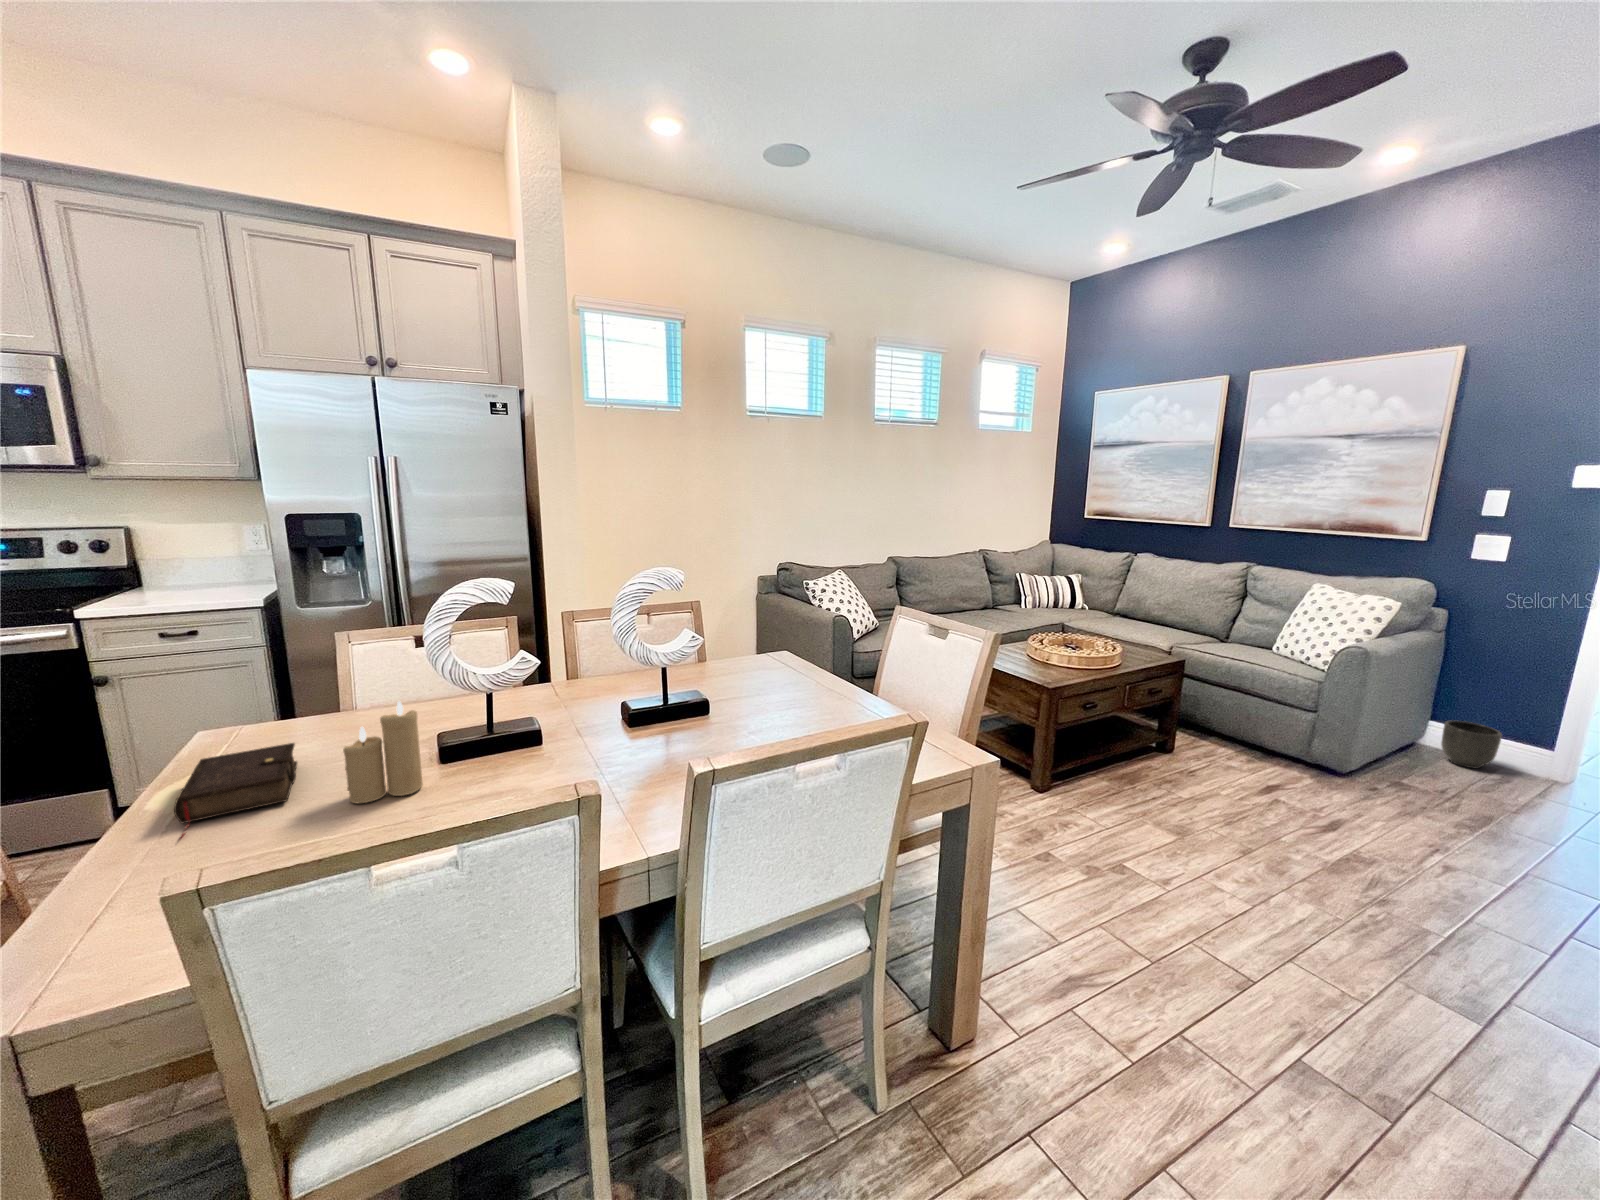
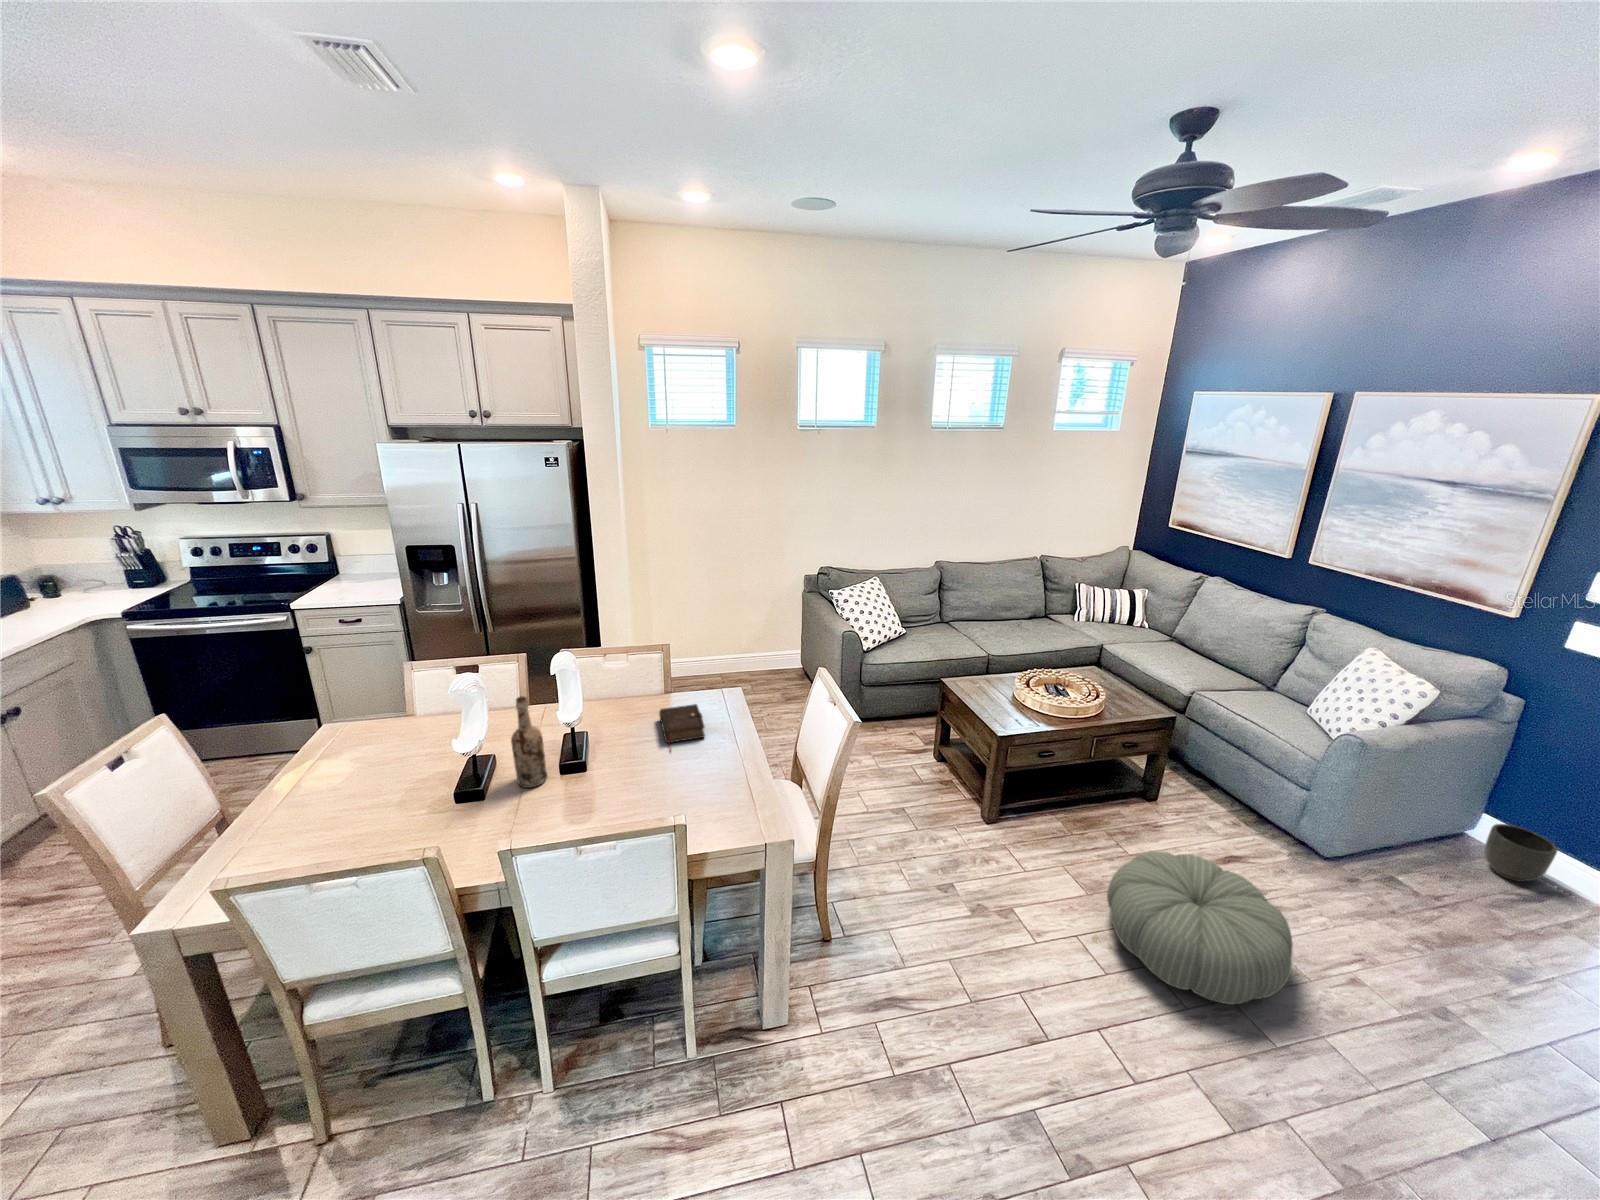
wine bottle: none [581,615,627,754] -> present [511,696,547,788]
candle: present [343,701,423,803] -> none [360,750,409,808]
book: present [174,743,297,838] -> present [659,704,705,743]
pouf: none [1207,773,1420,906] -> present [1107,851,1293,1004]

